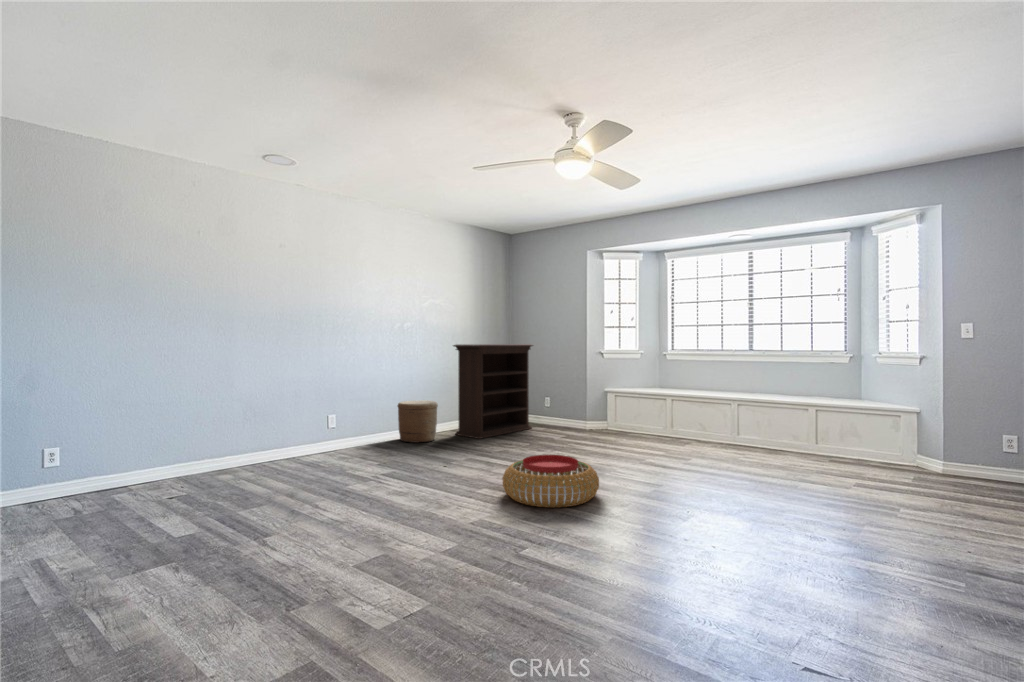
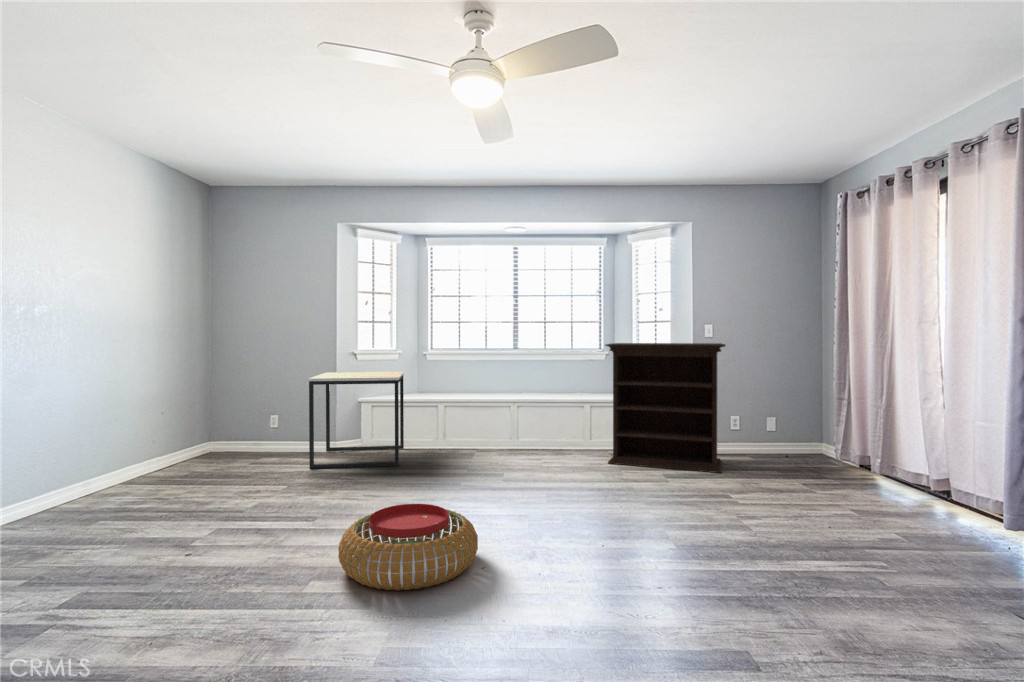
bookshelf: present [453,344,533,439] -> present [605,343,725,473]
side table: none [555,367,638,442] -> present [309,372,404,469]
woven basket: present [397,401,438,443] -> none [34,440,120,517]

